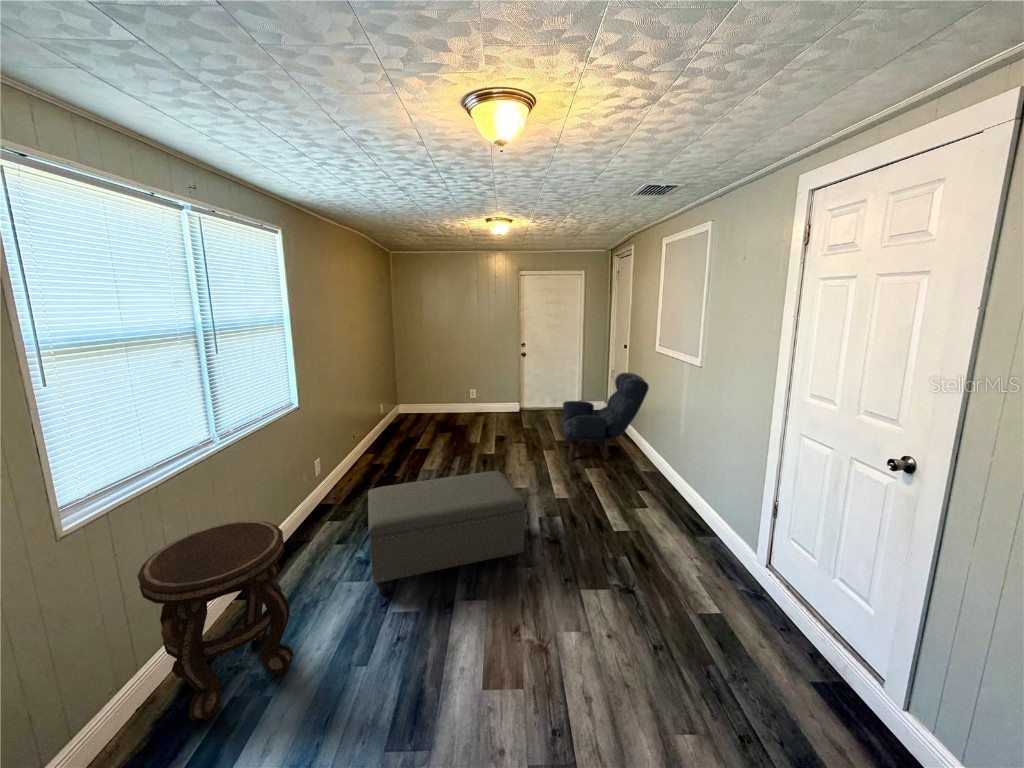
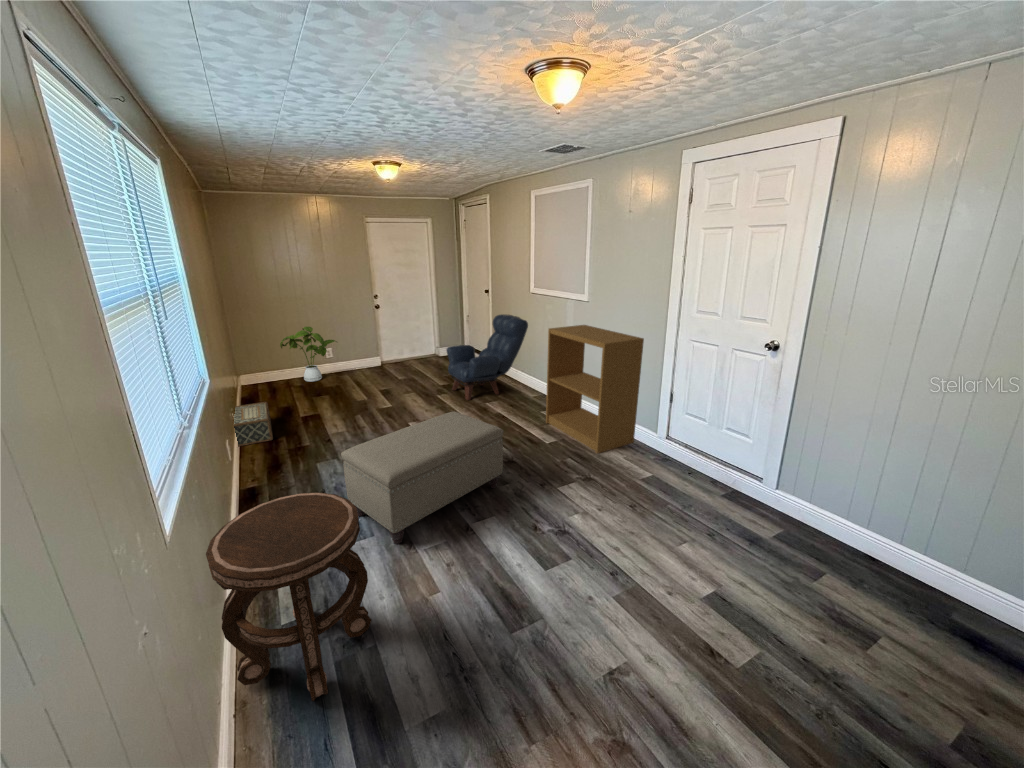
house plant: none [433,370,482,418] -> present [280,327,335,382]
bookshelf: none [633,394,746,560] -> present [546,325,644,453]
woven basket: none [354,431,396,465] -> present [233,402,273,447]

